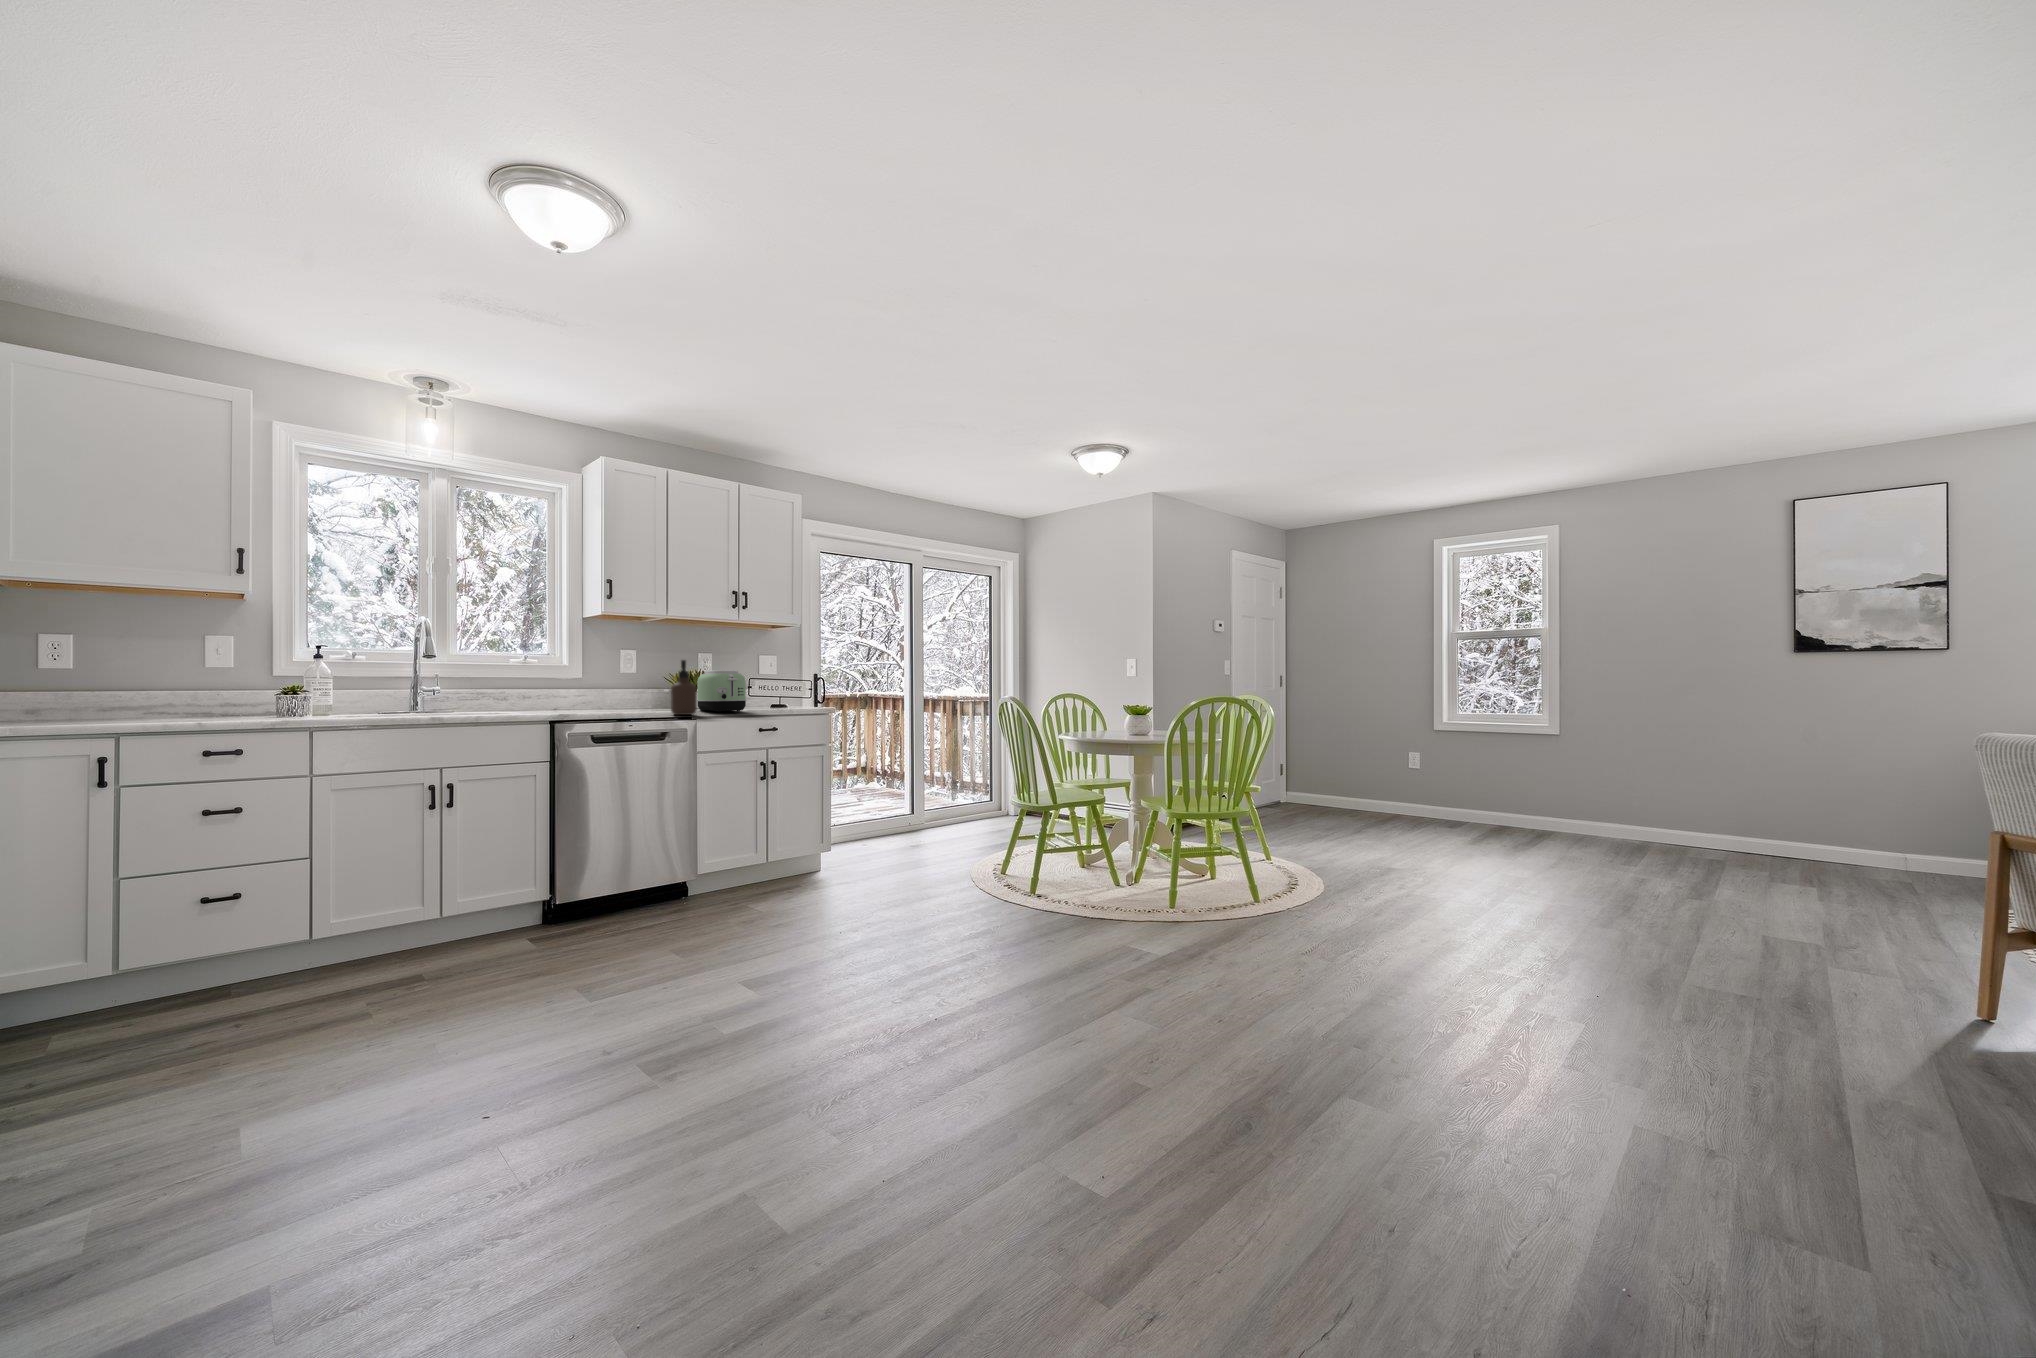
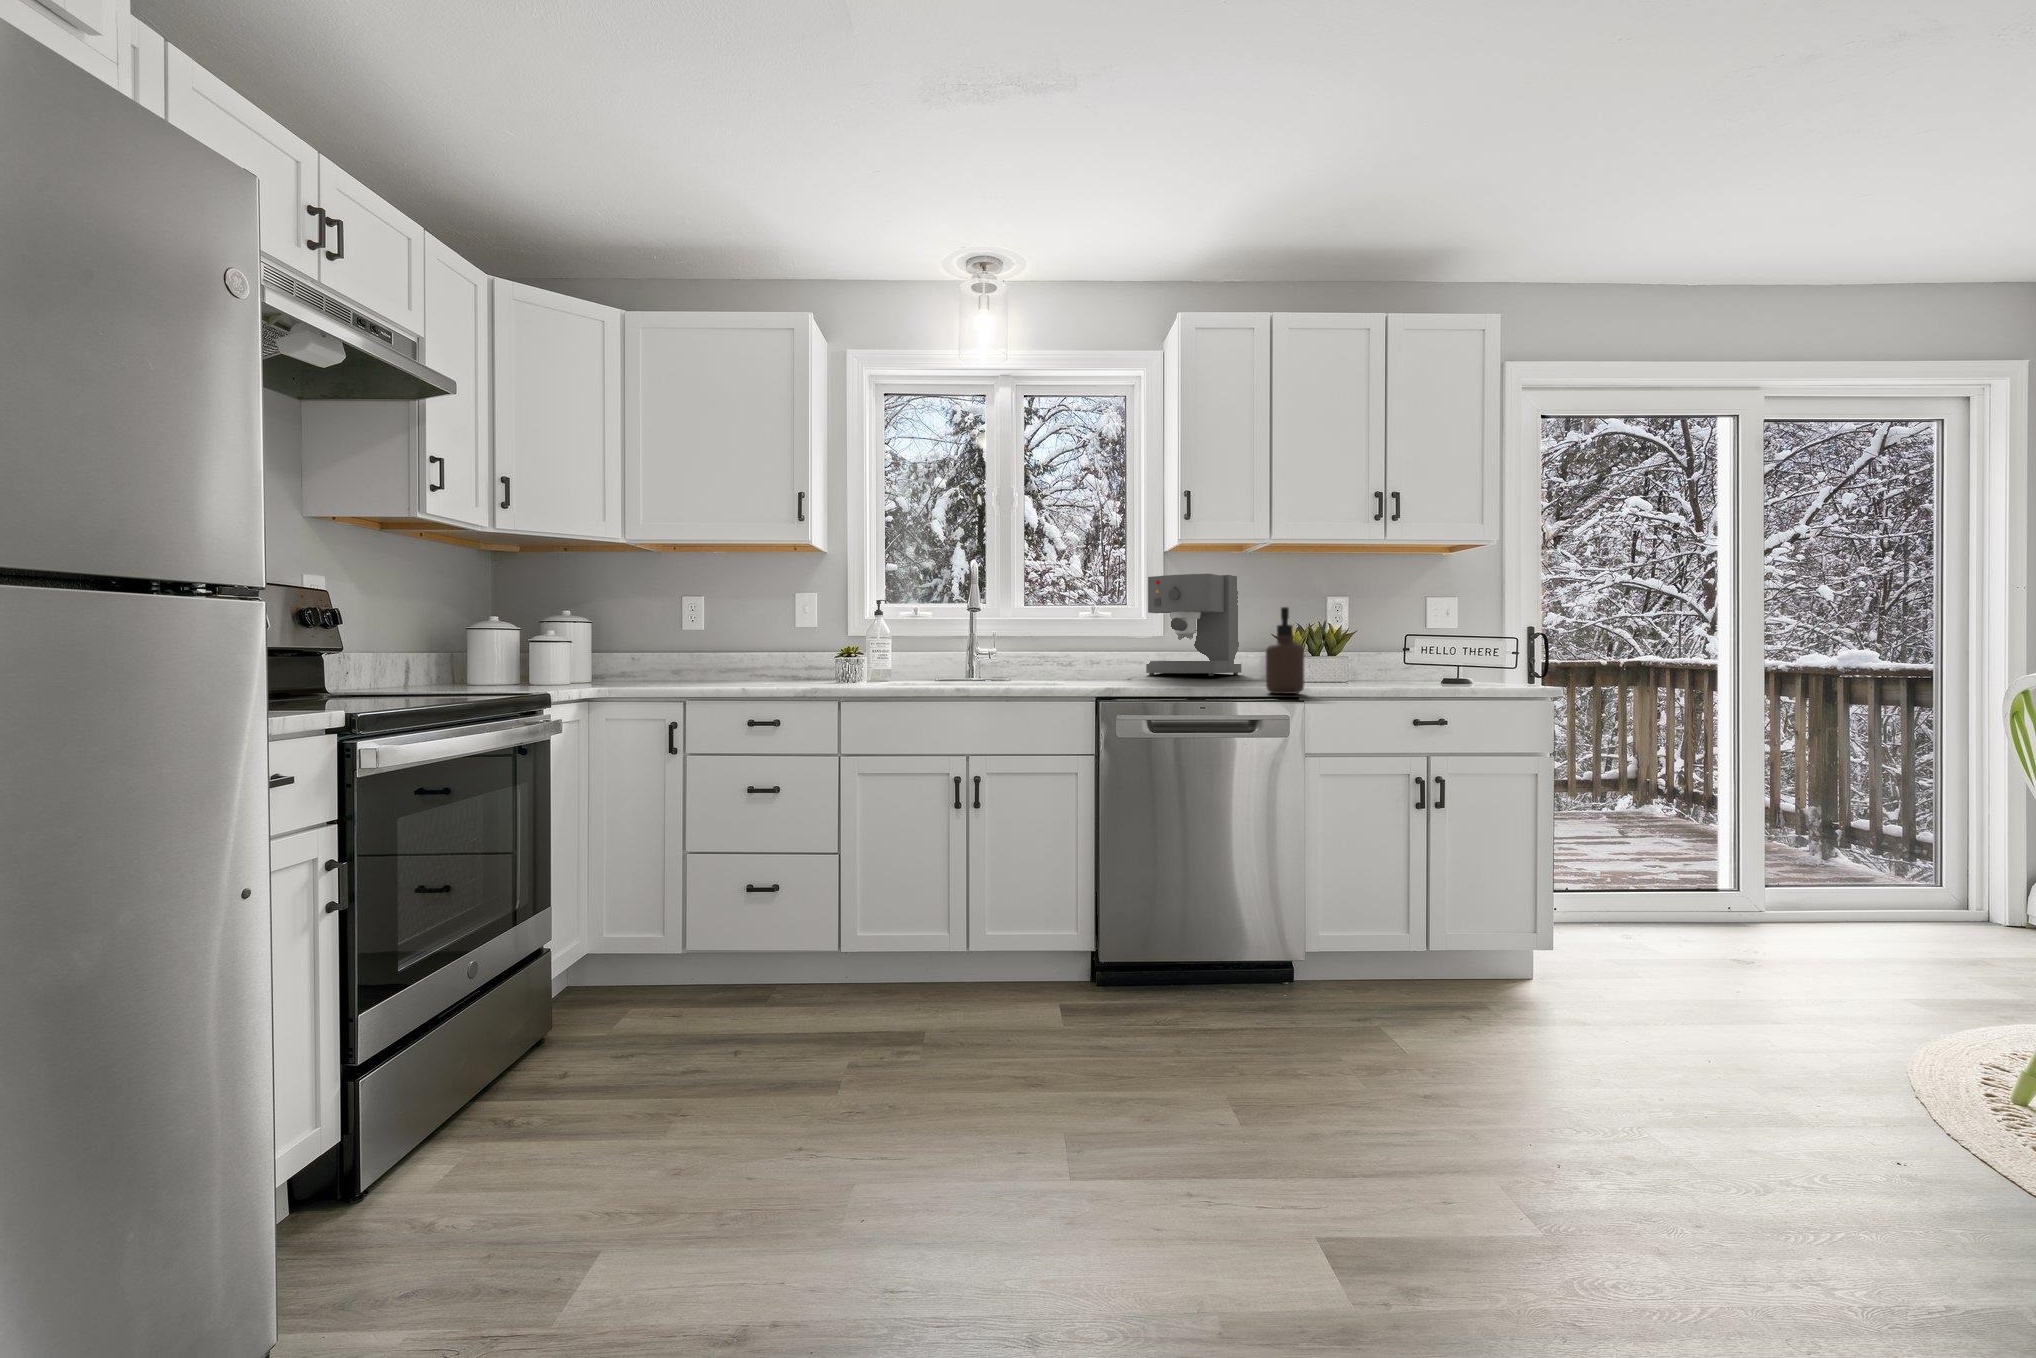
coffee maker: none [565,634,636,705] -> present [1146,574,1241,676]
toaster: present [697,670,746,712] -> none [1315,623,1391,690]

